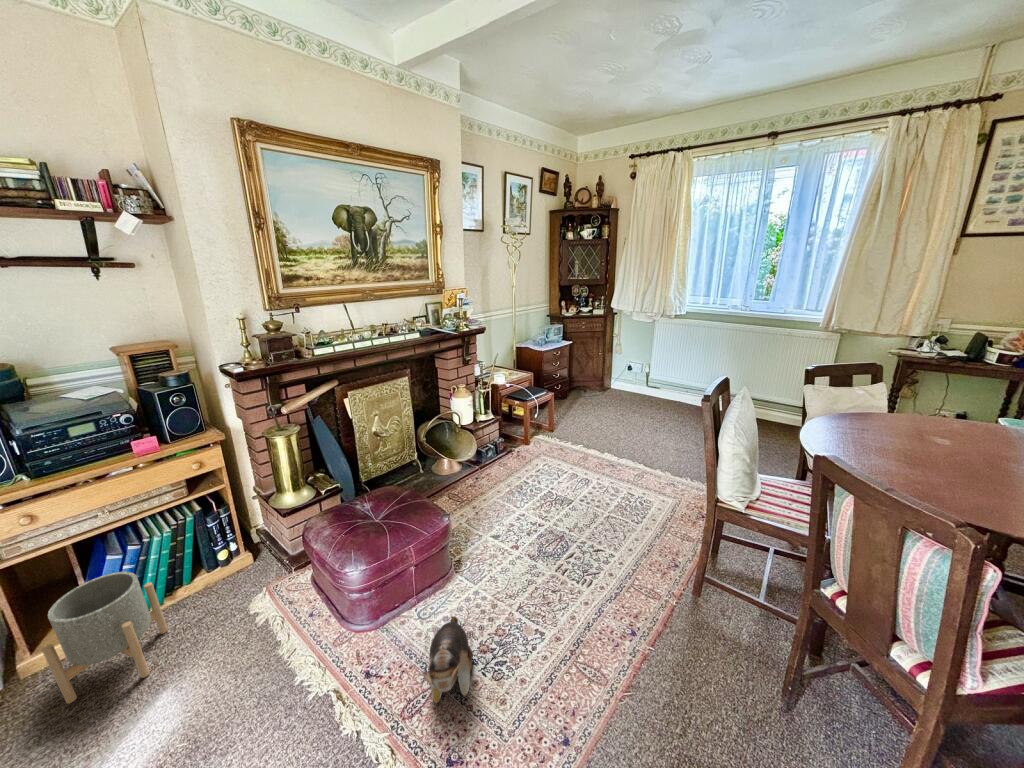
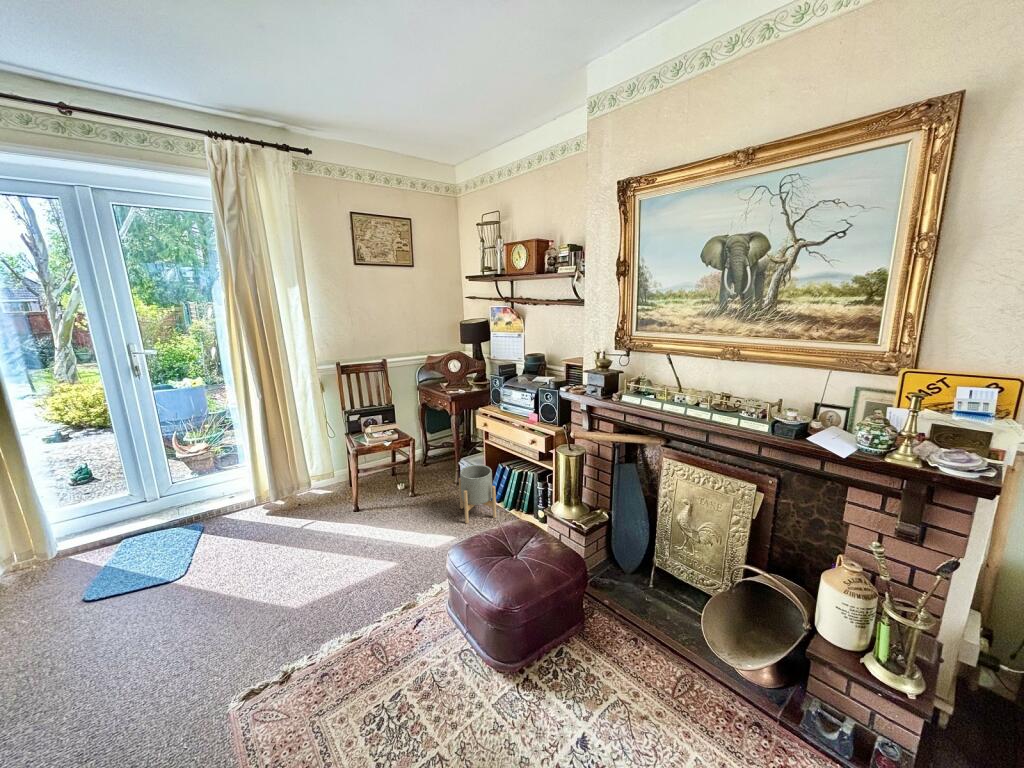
plush toy: present [422,616,473,703] -> none [338,616,451,695]

